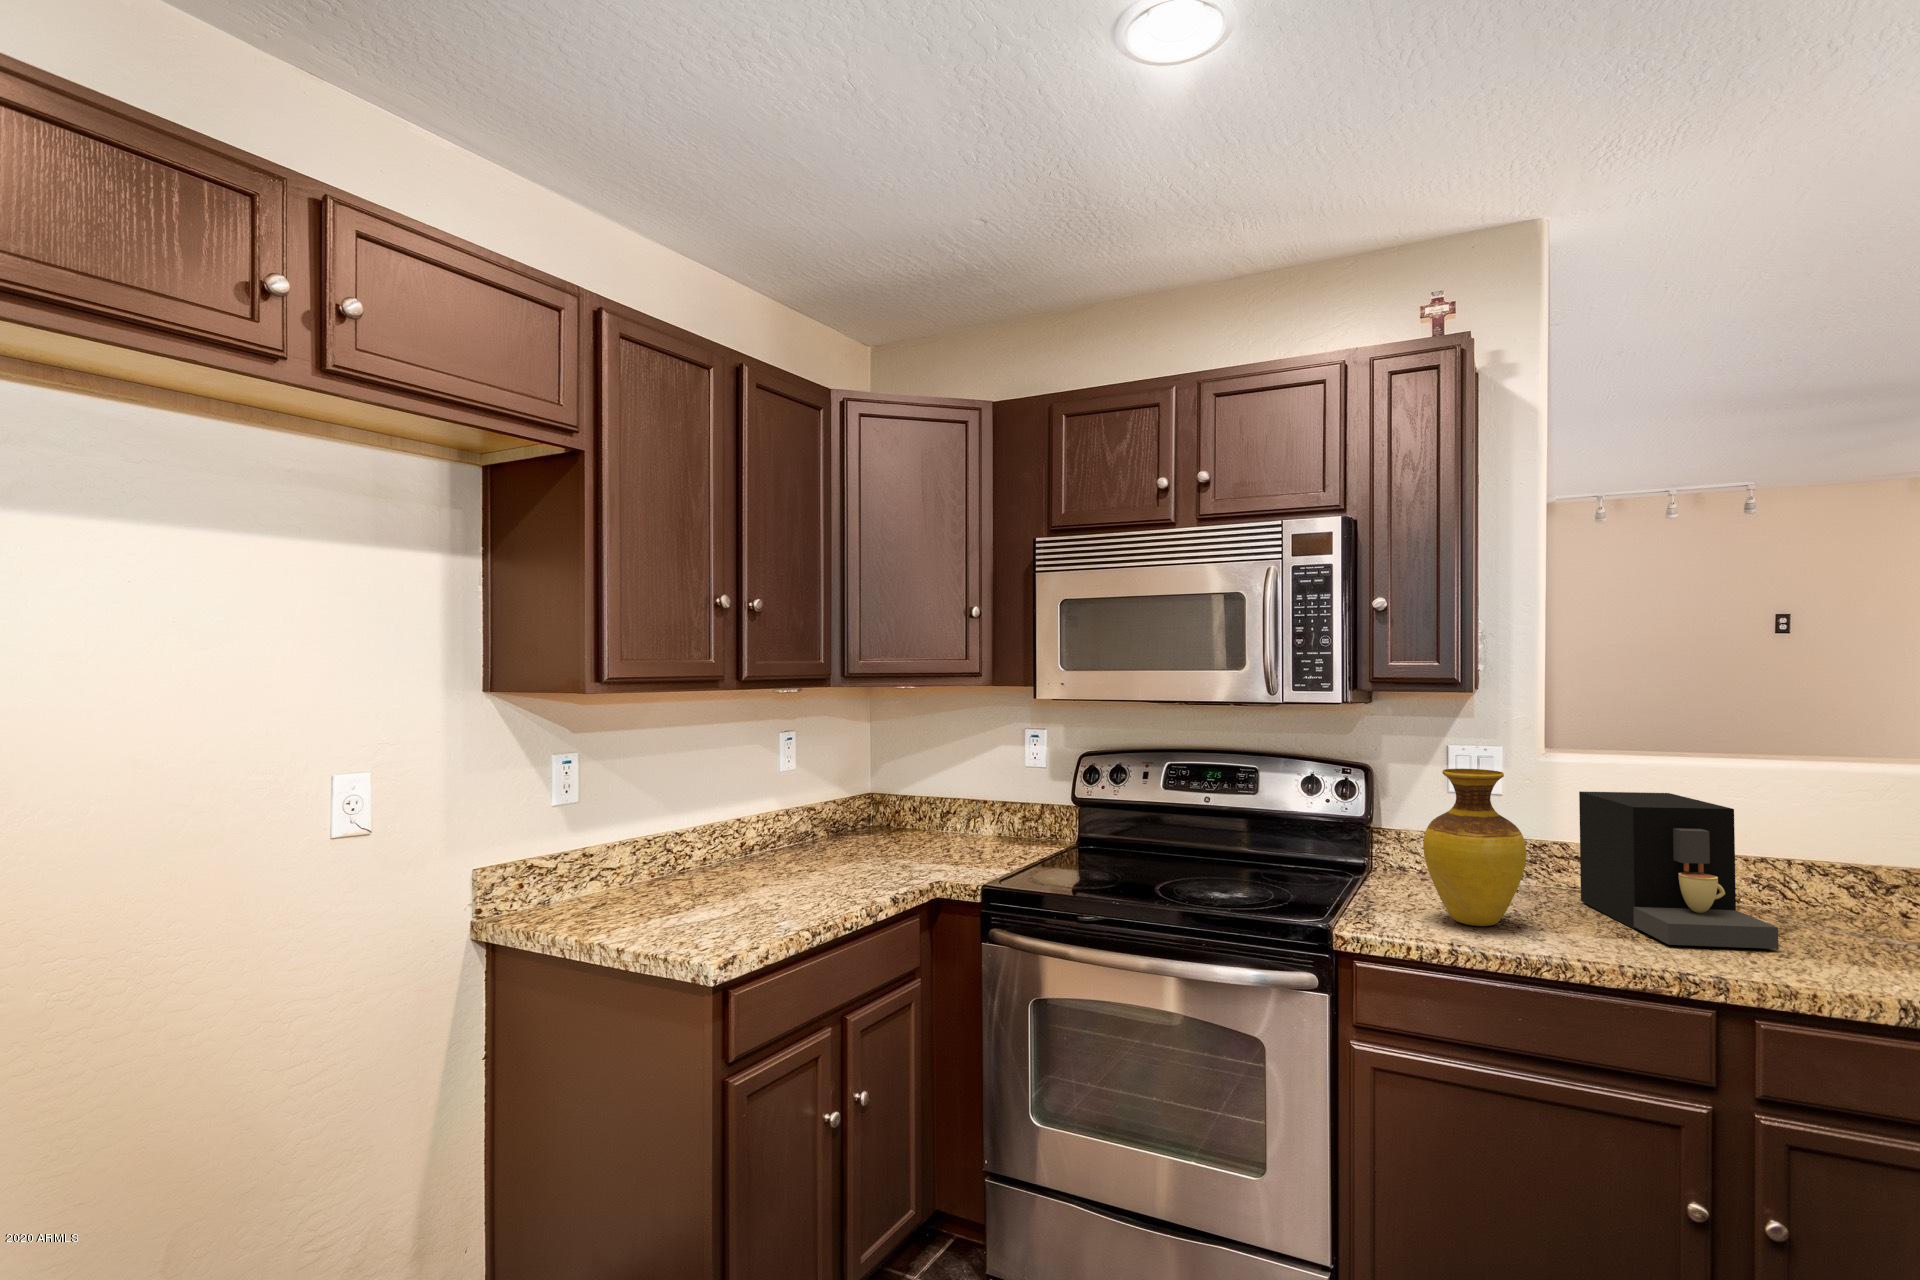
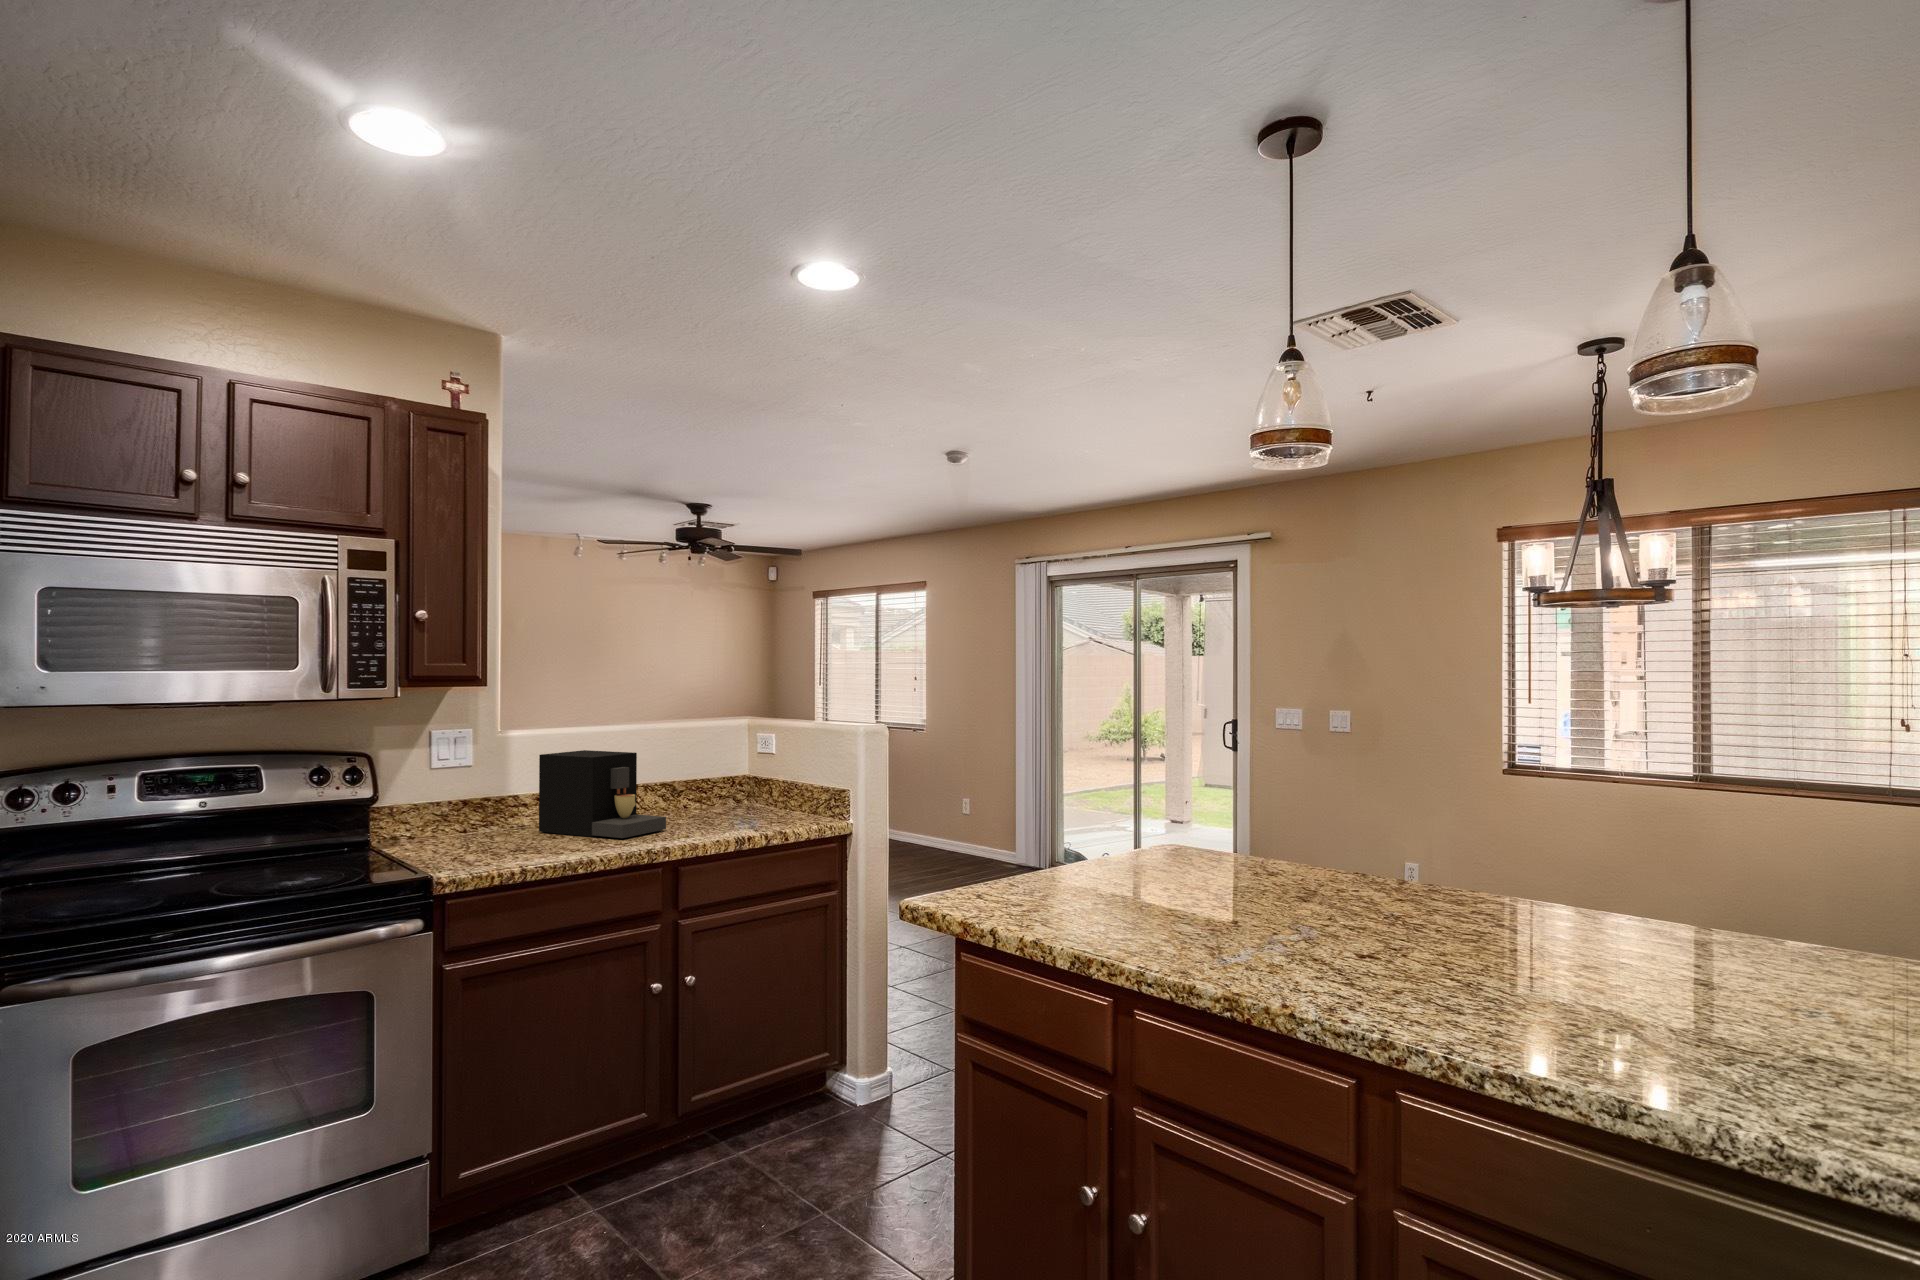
vase: present [1423,769,1526,926] -> none [471,741,545,855]

